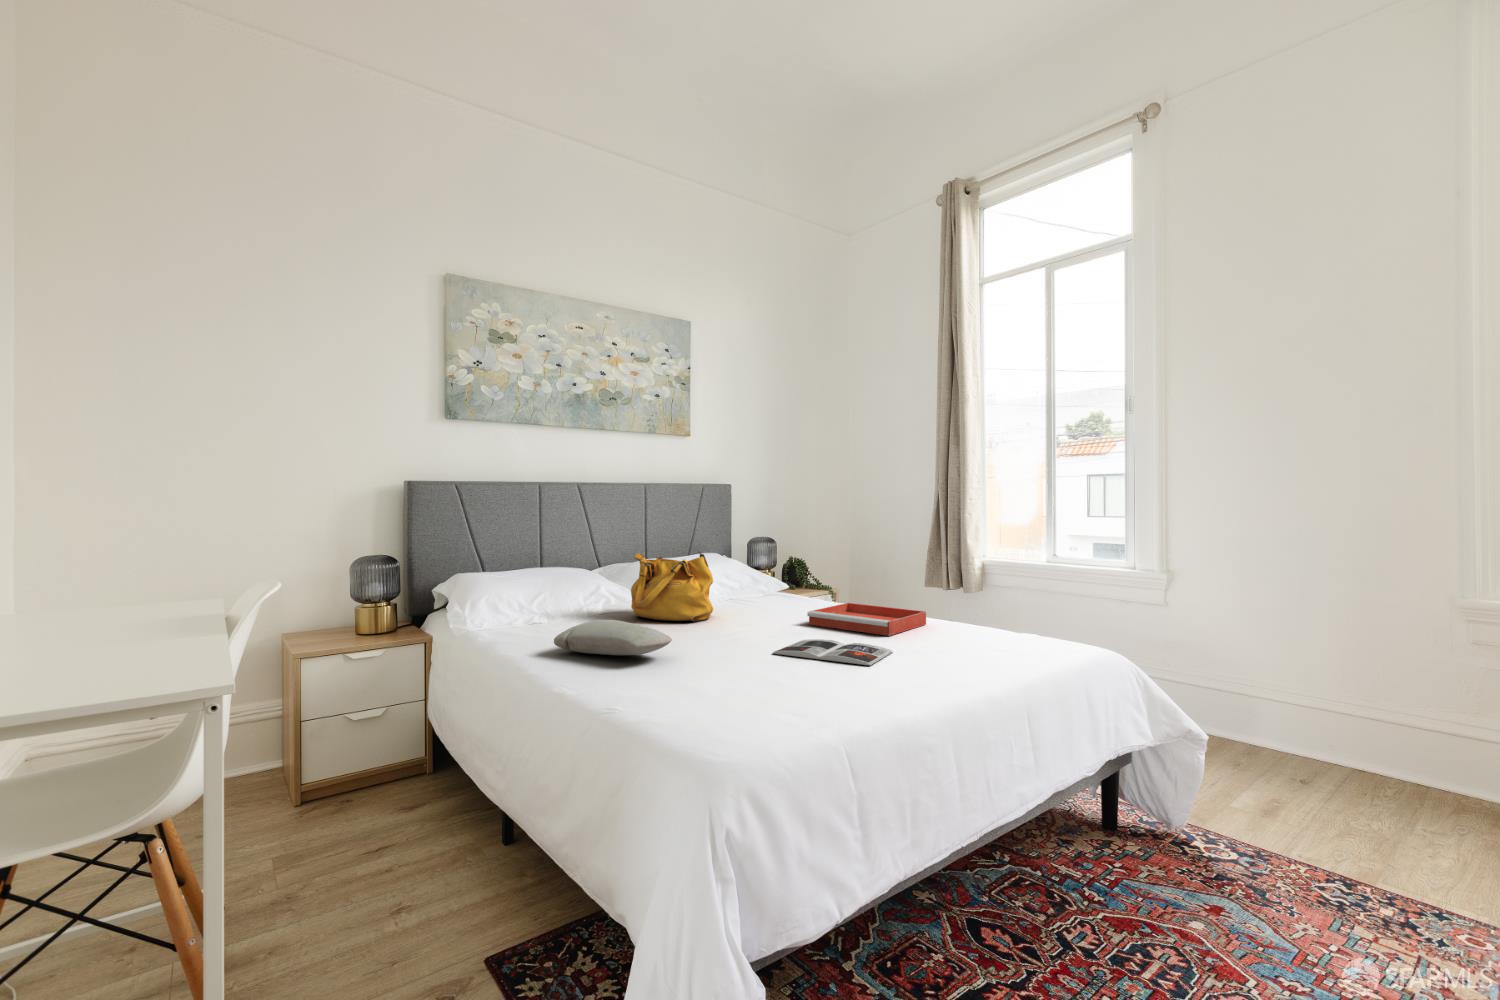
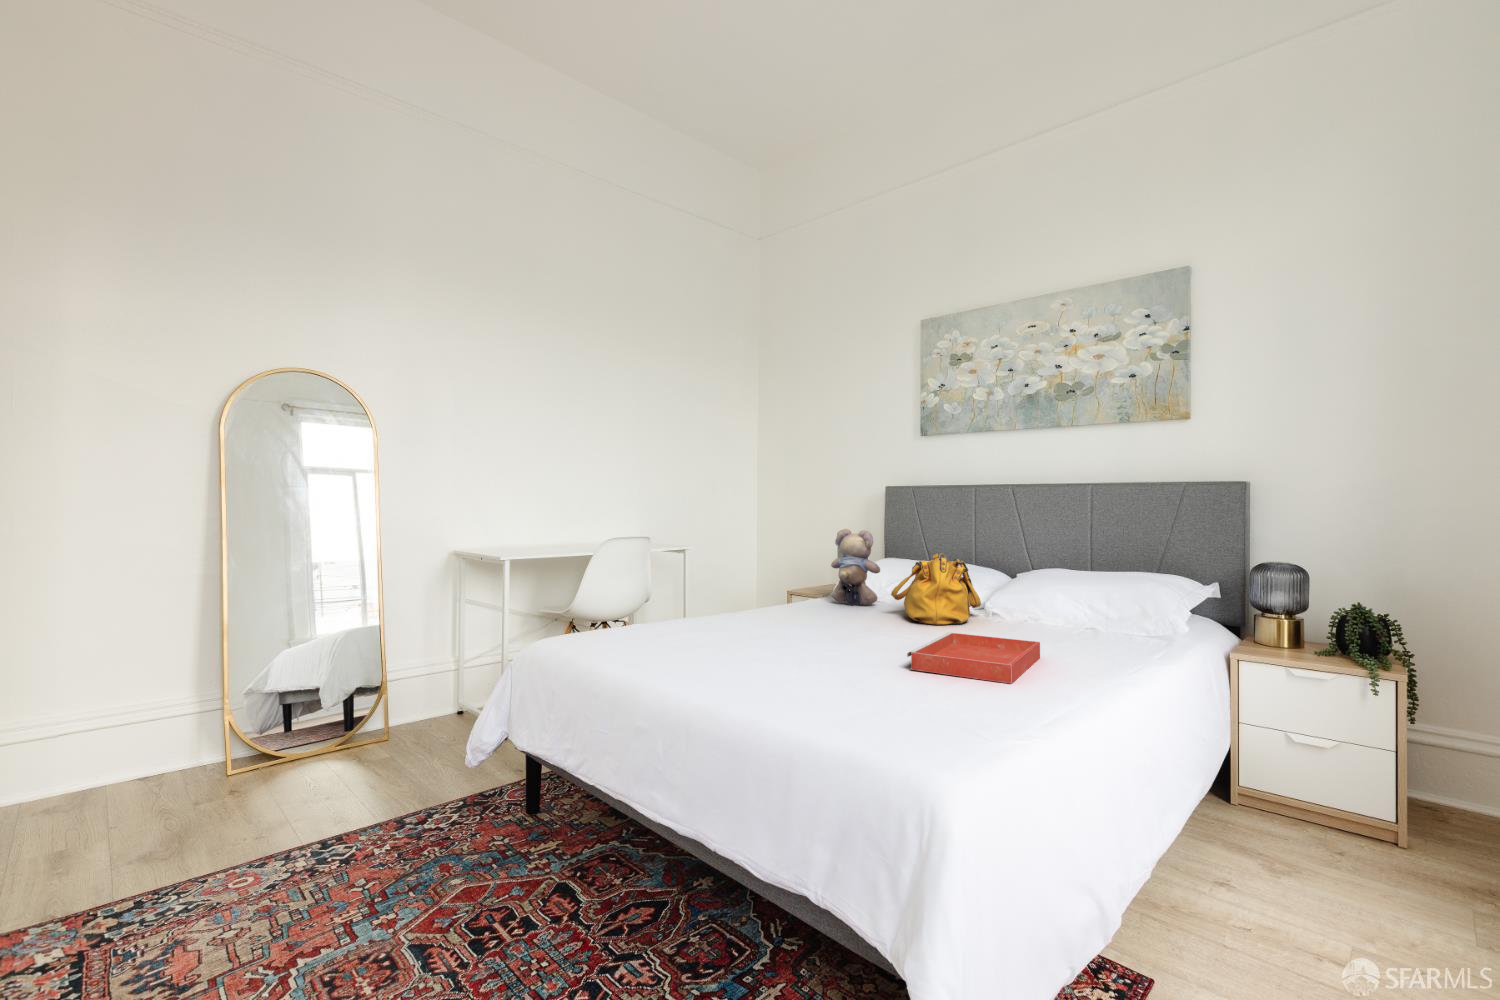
teddy bear: none [514,535,582,631] -> present [831,529,880,605]
pillow: present [554,620,672,655] -> none [740,594,819,619]
magazine: present [772,639,893,665] -> none [762,642,857,671]

